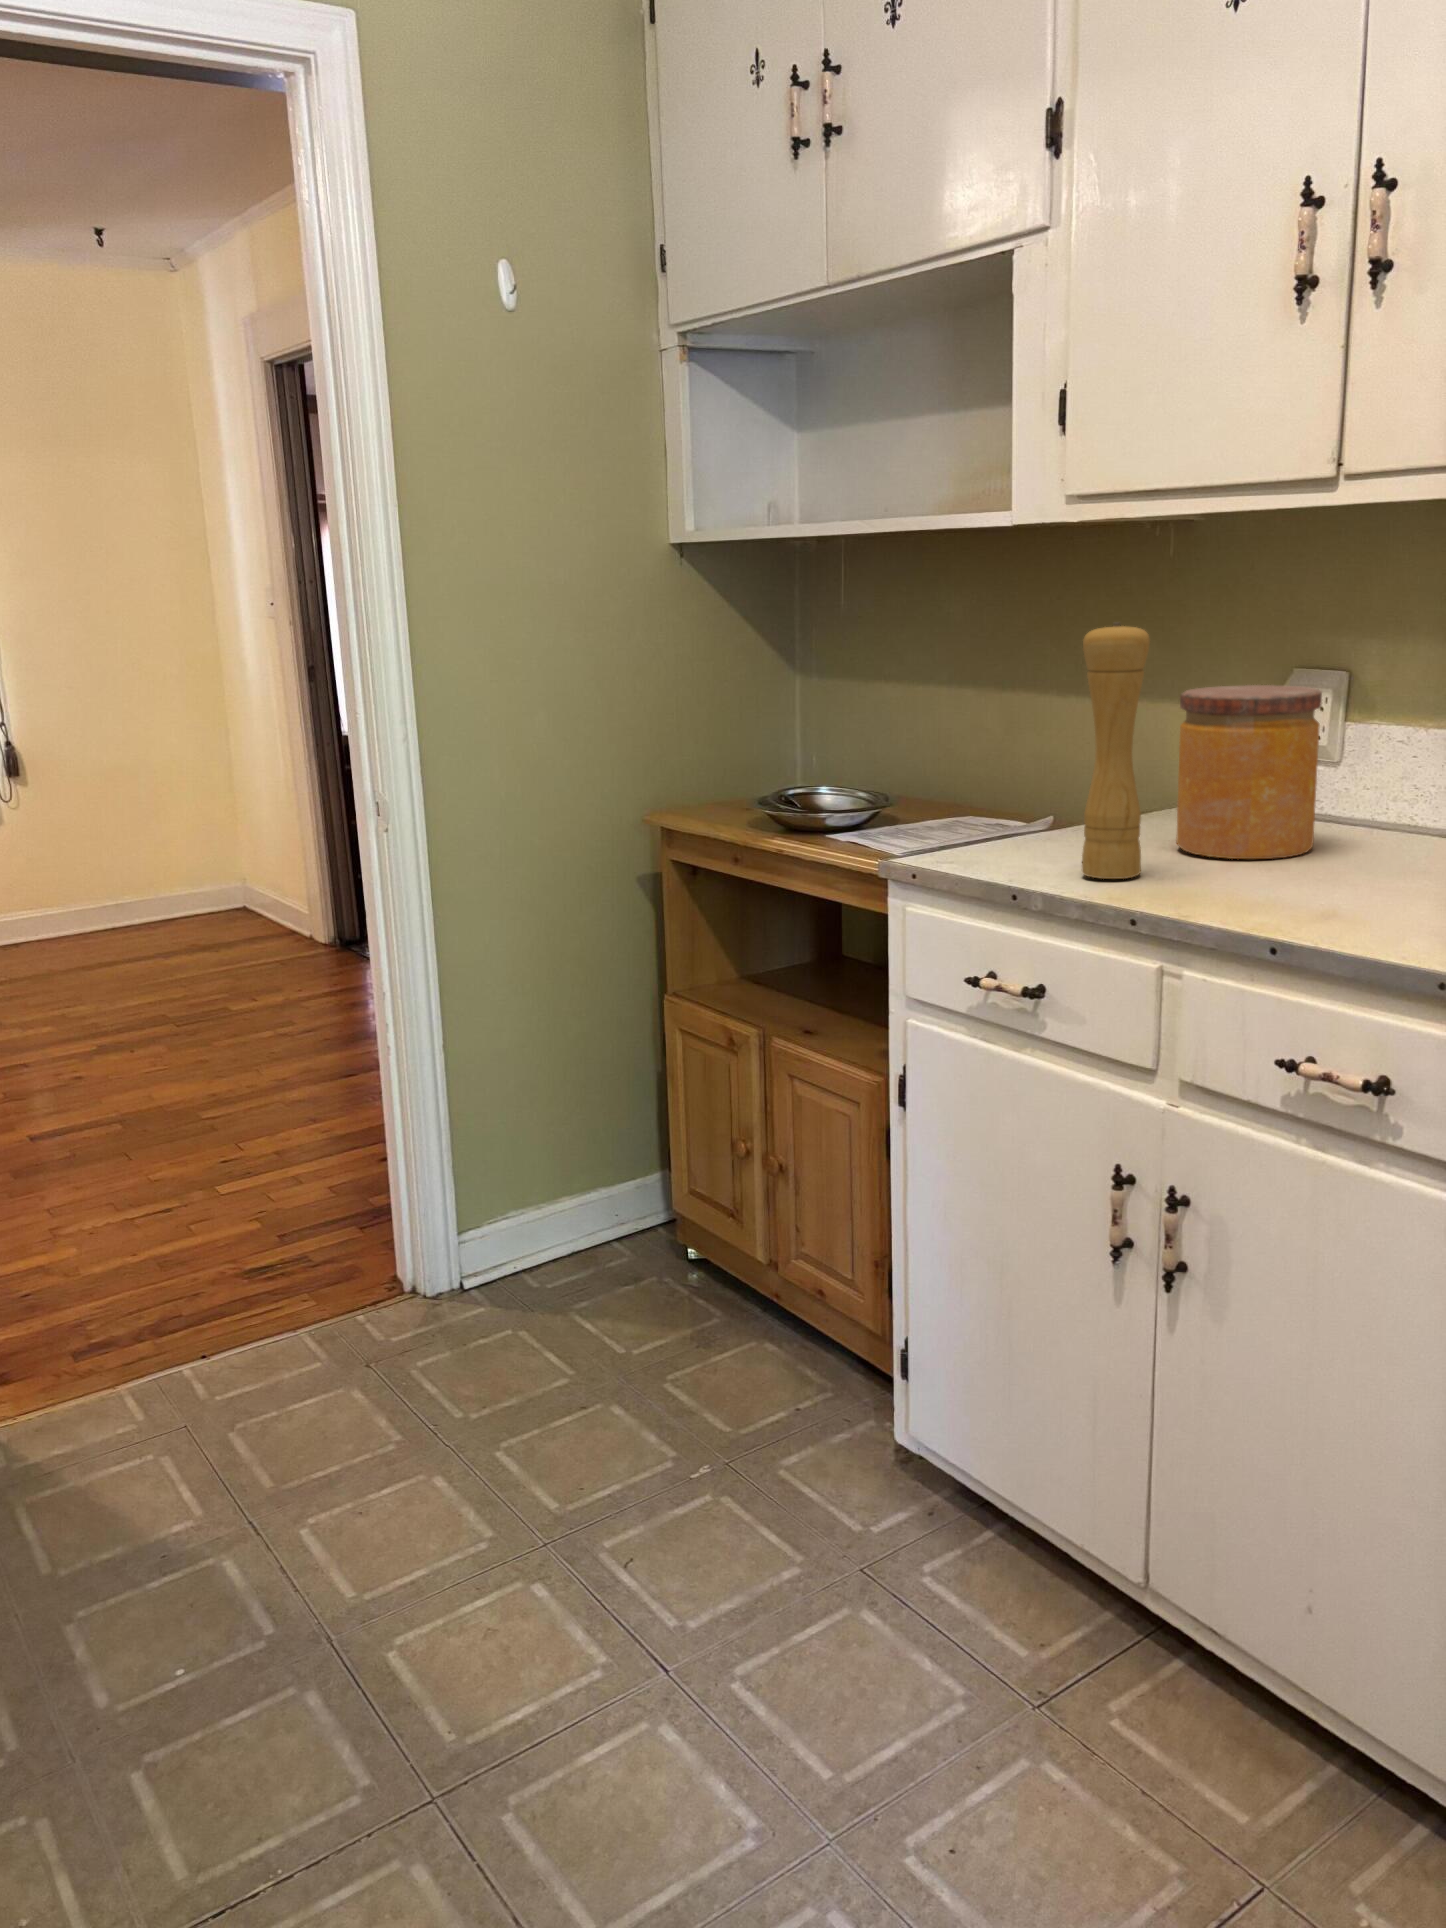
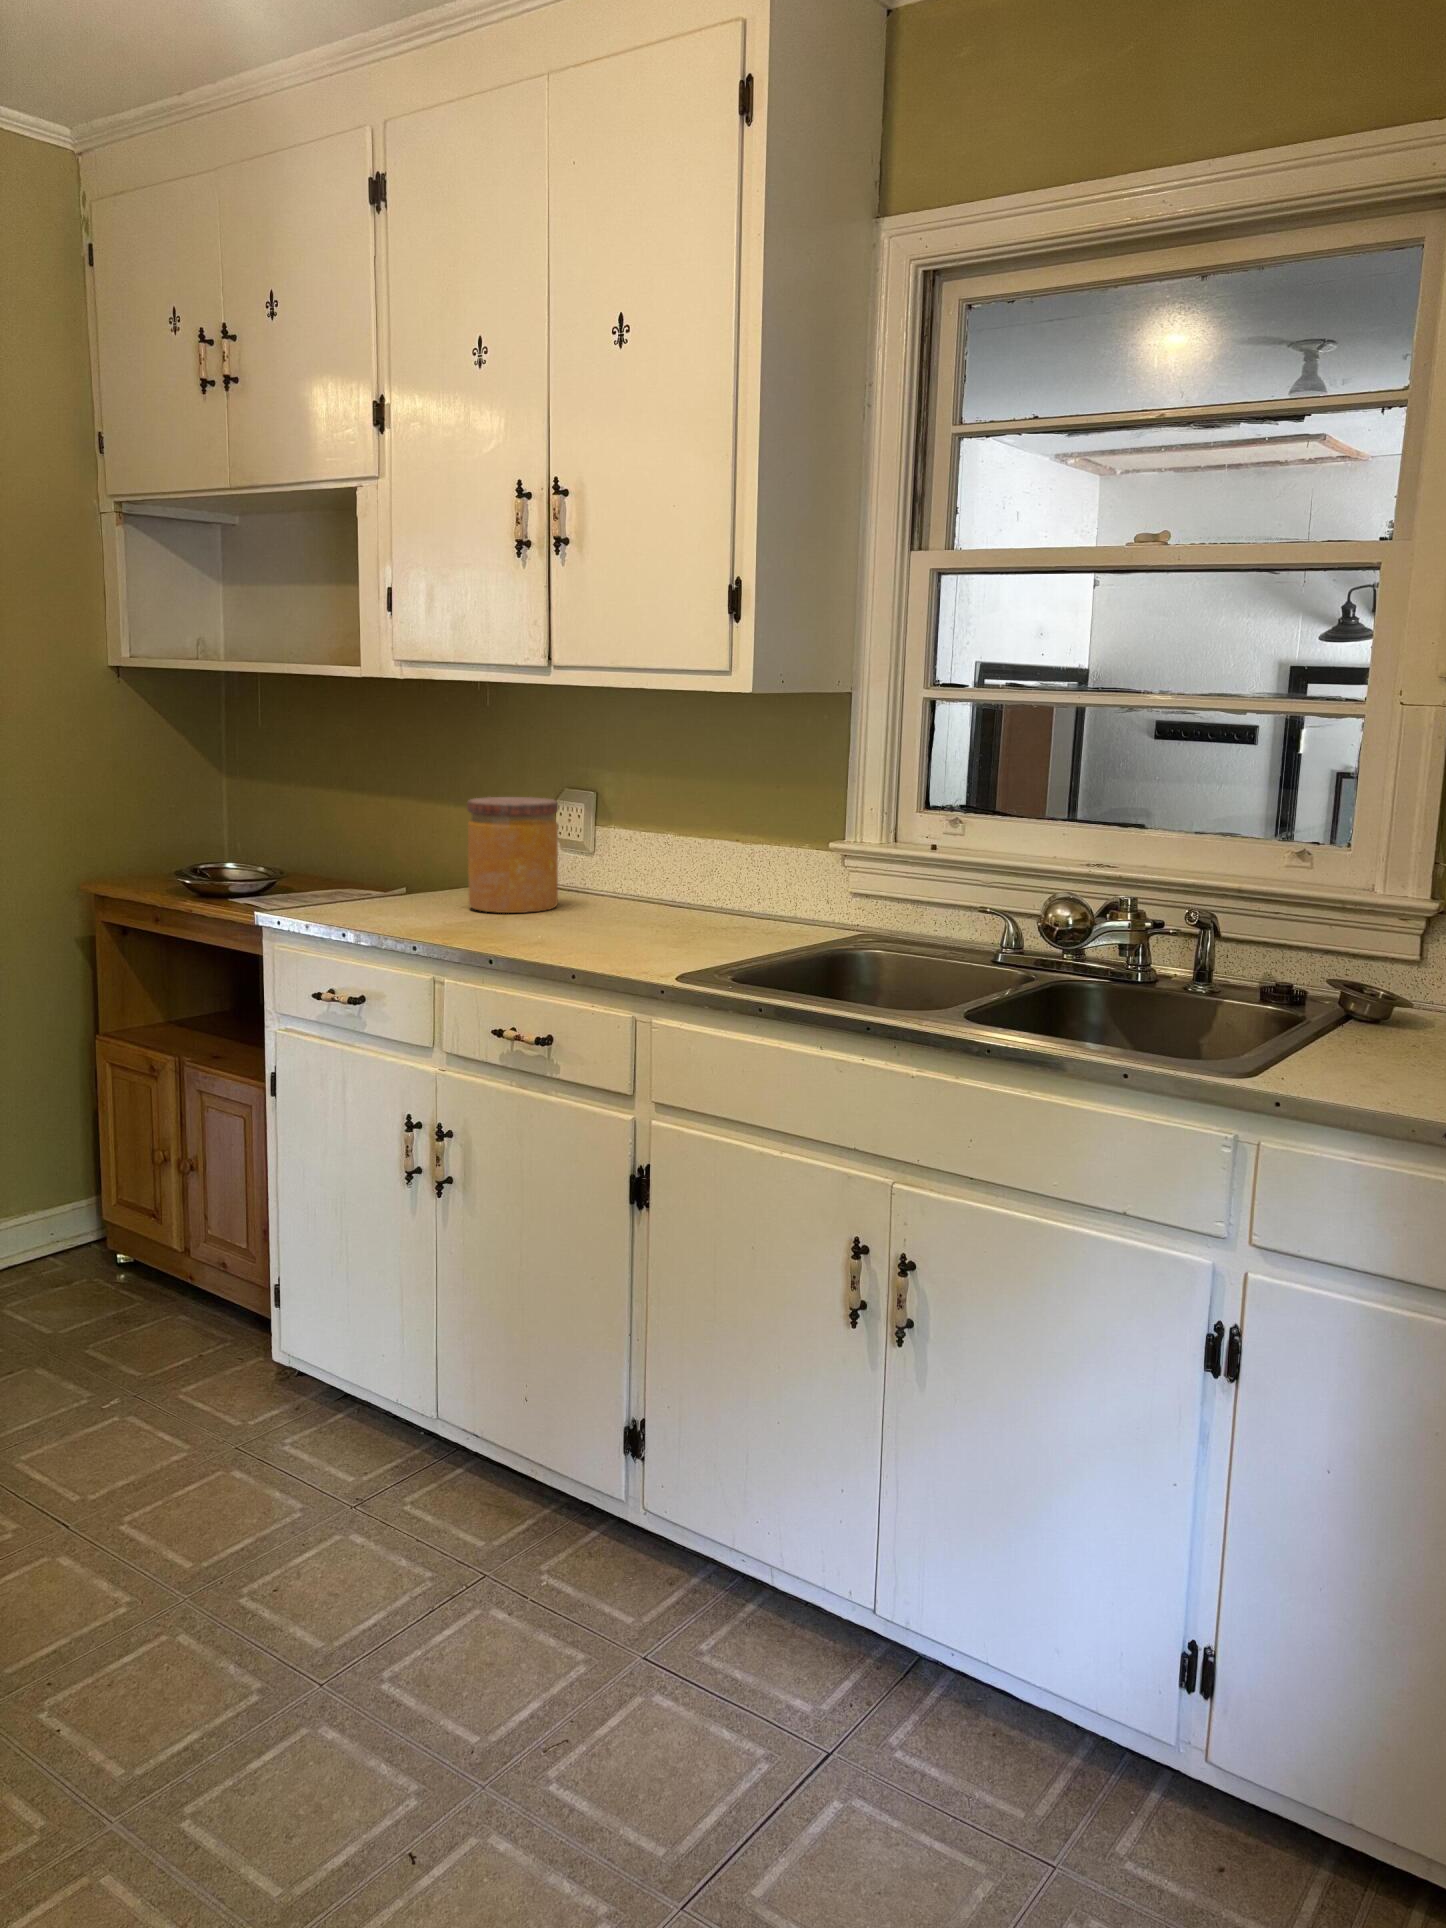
pepper mill: present [1082,622,1150,879] -> none [389,751,433,924]

